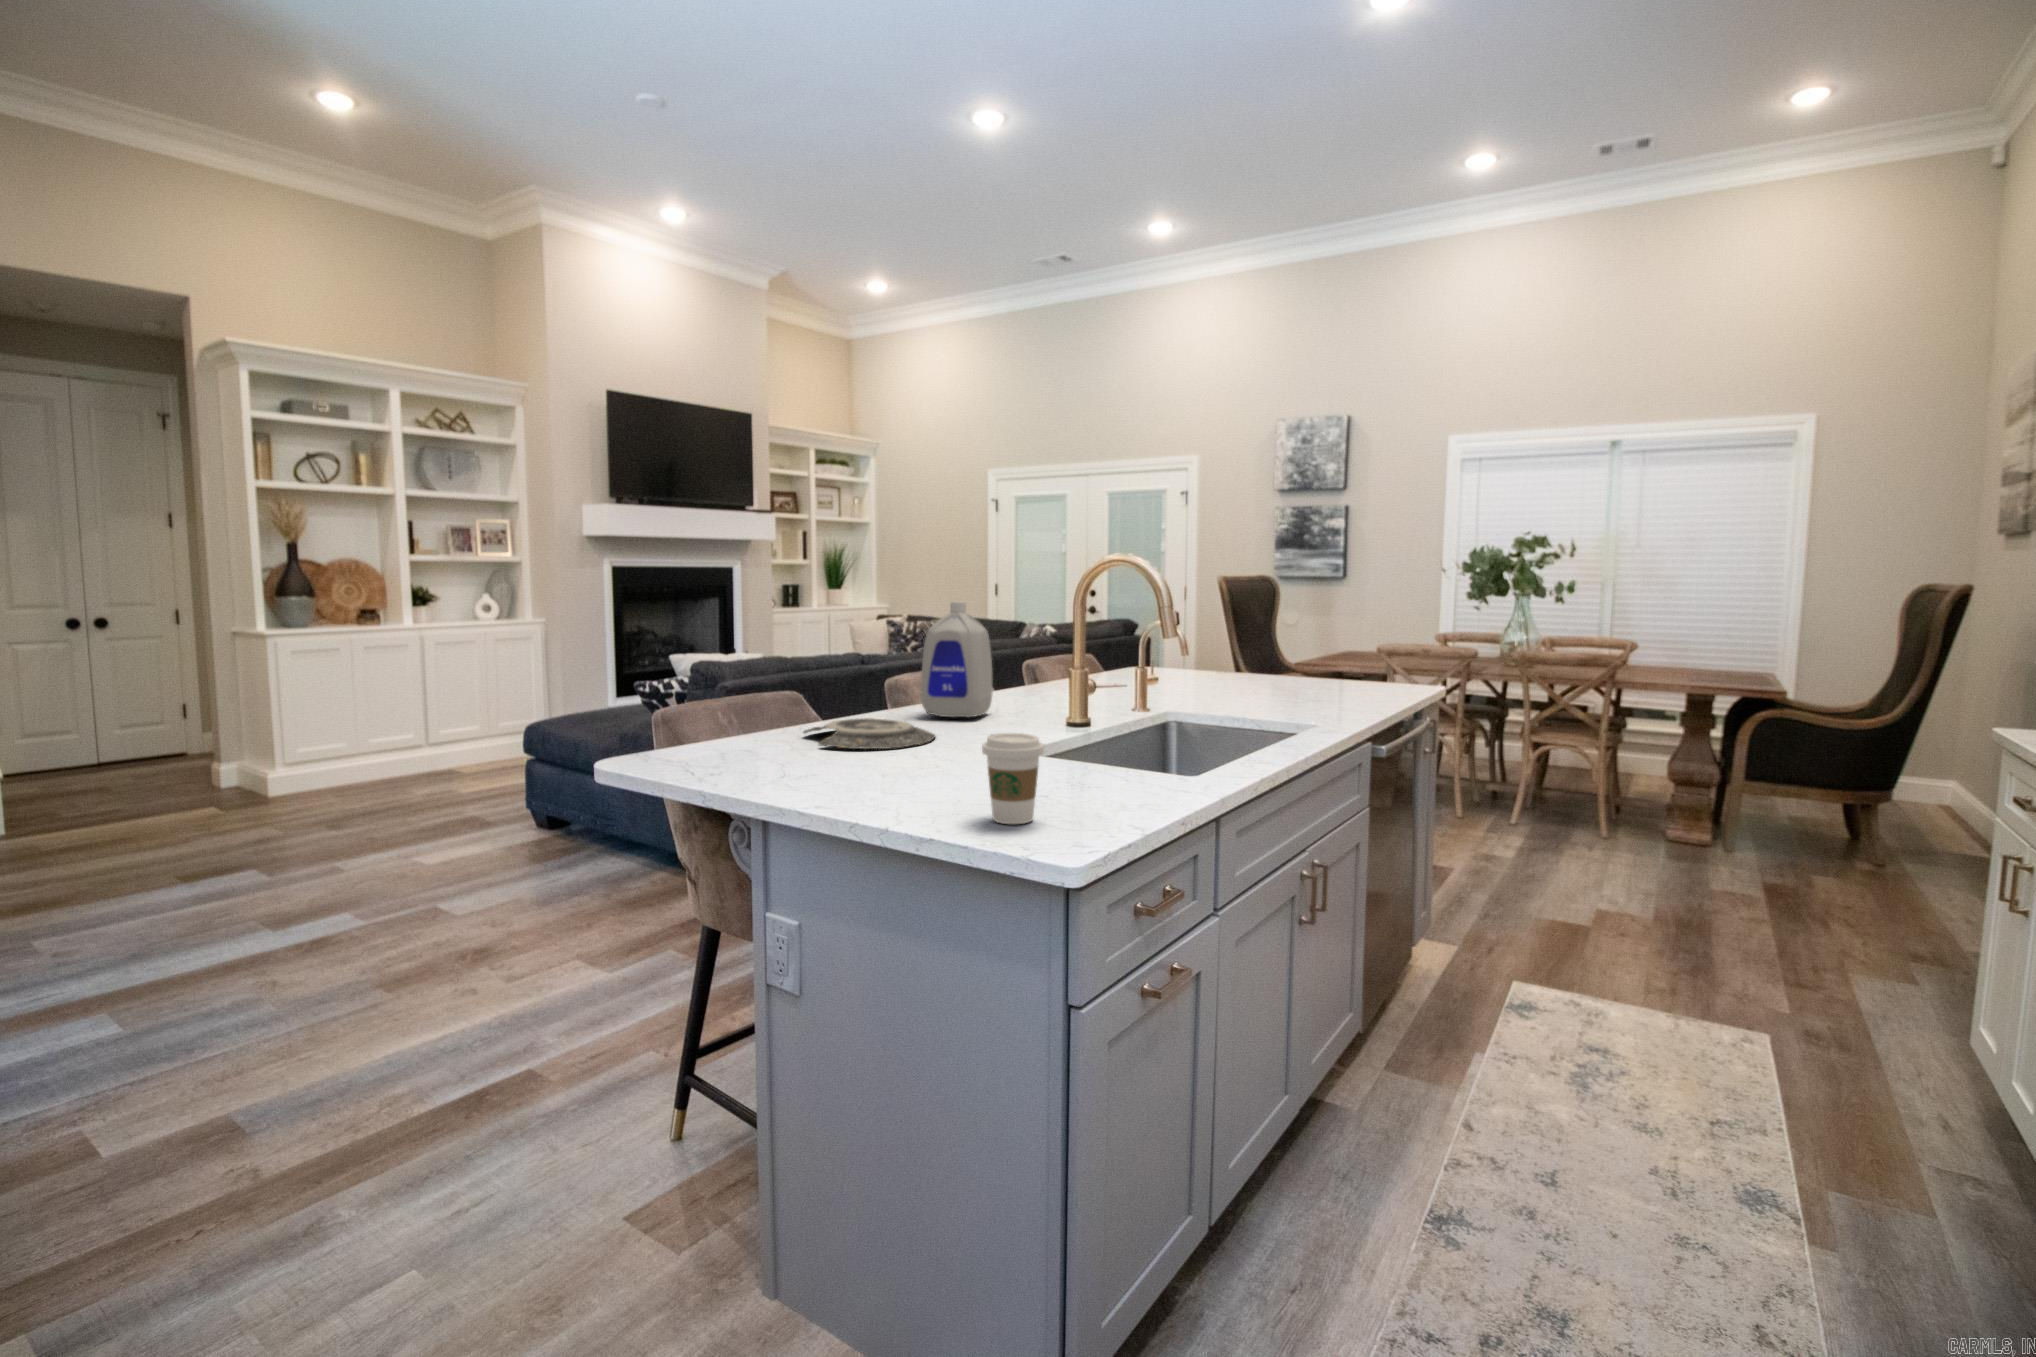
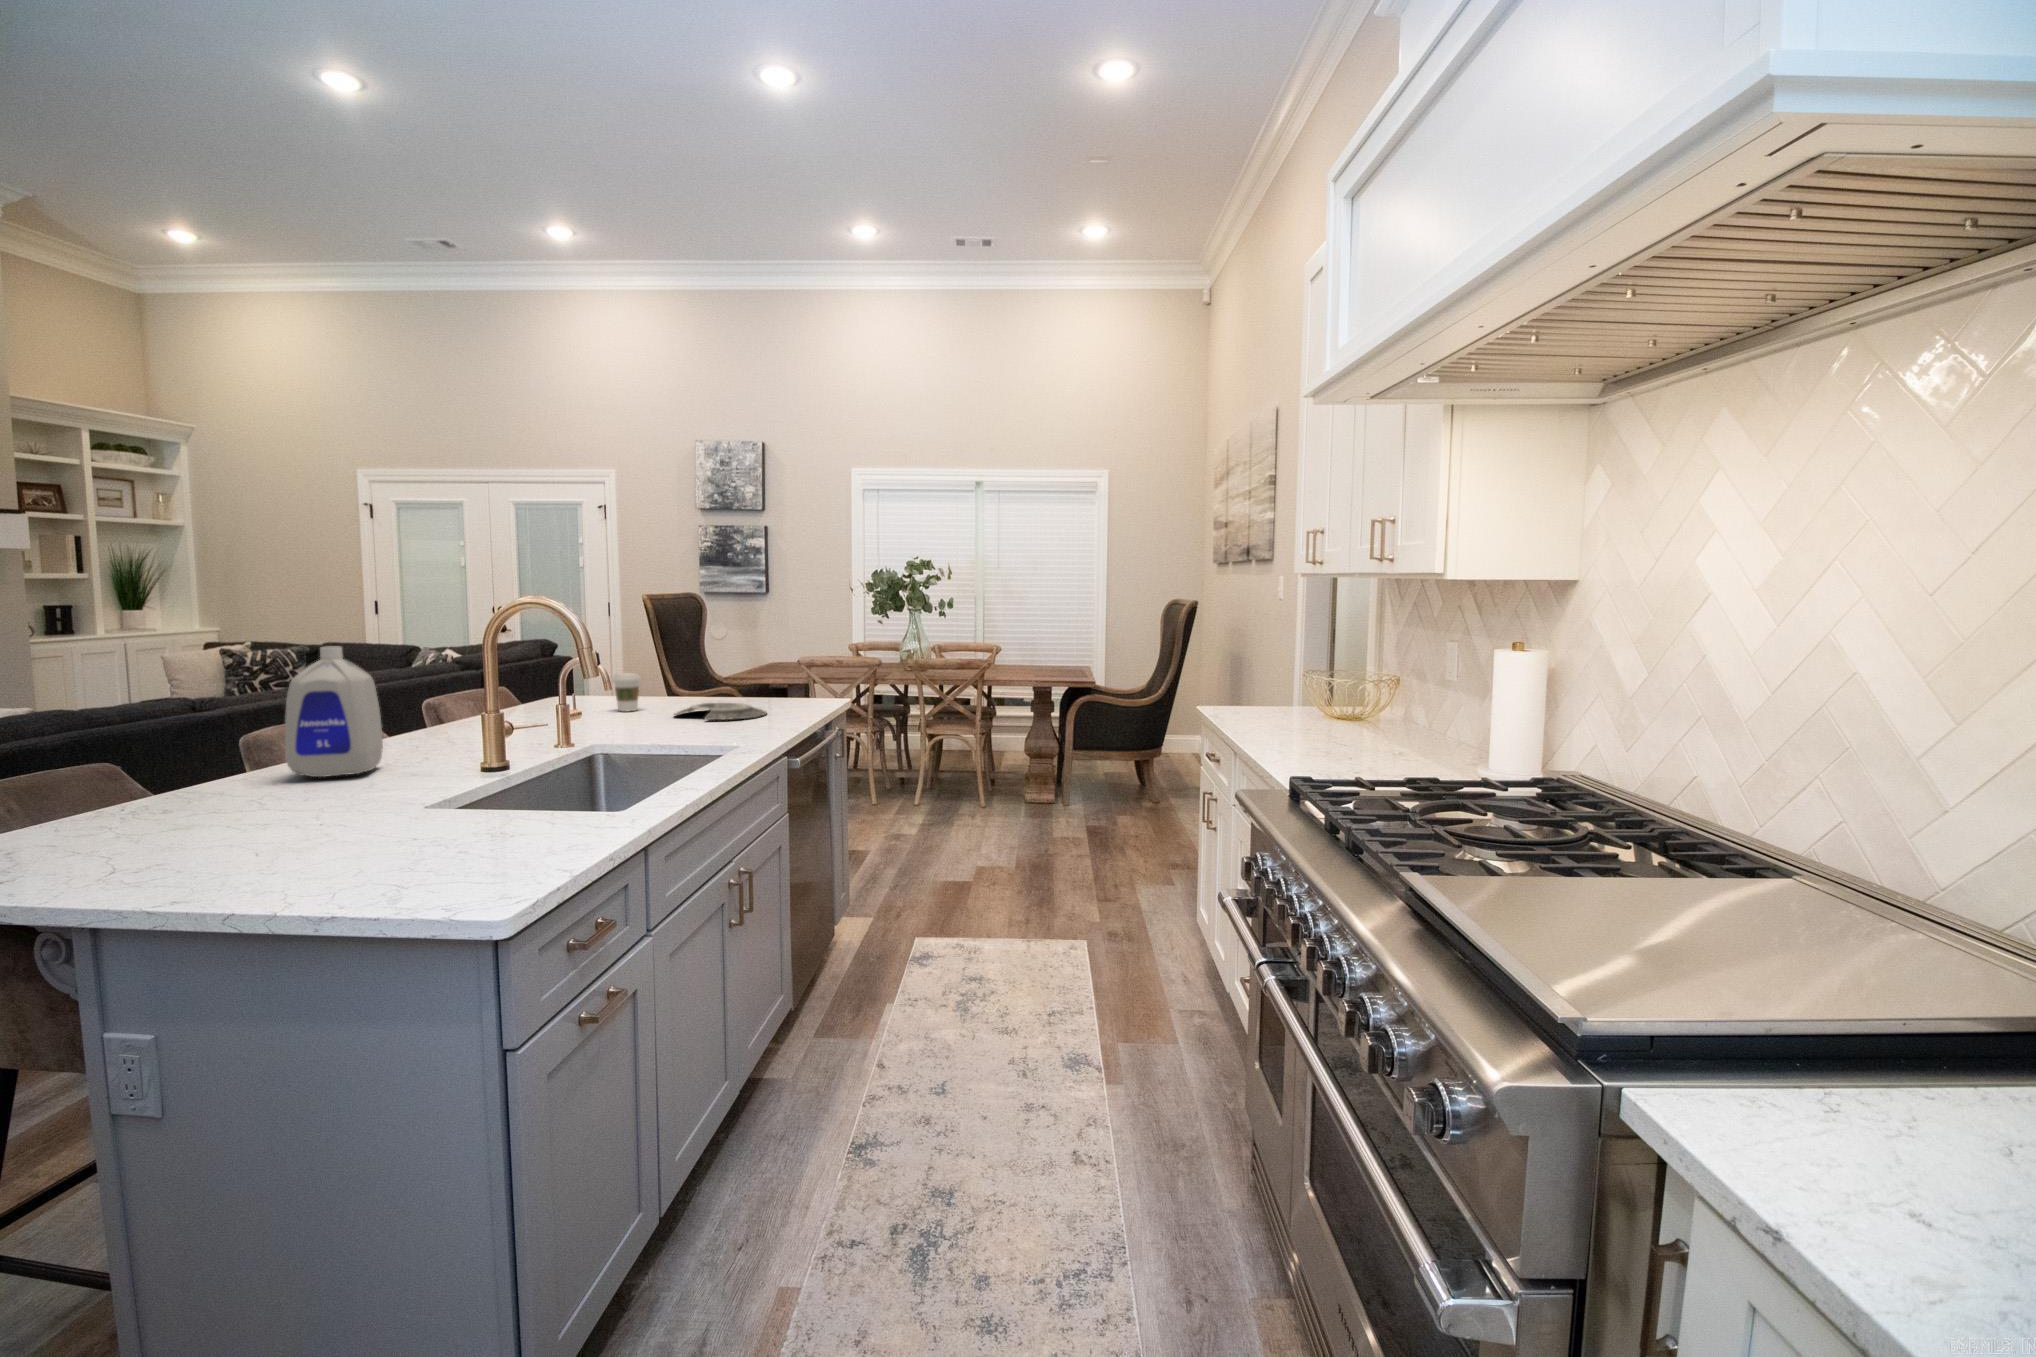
plate: present [804,718,935,749] -> present [676,703,767,720]
coffee cup: present [982,733,1044,824] -> present [612,673,641,712]

